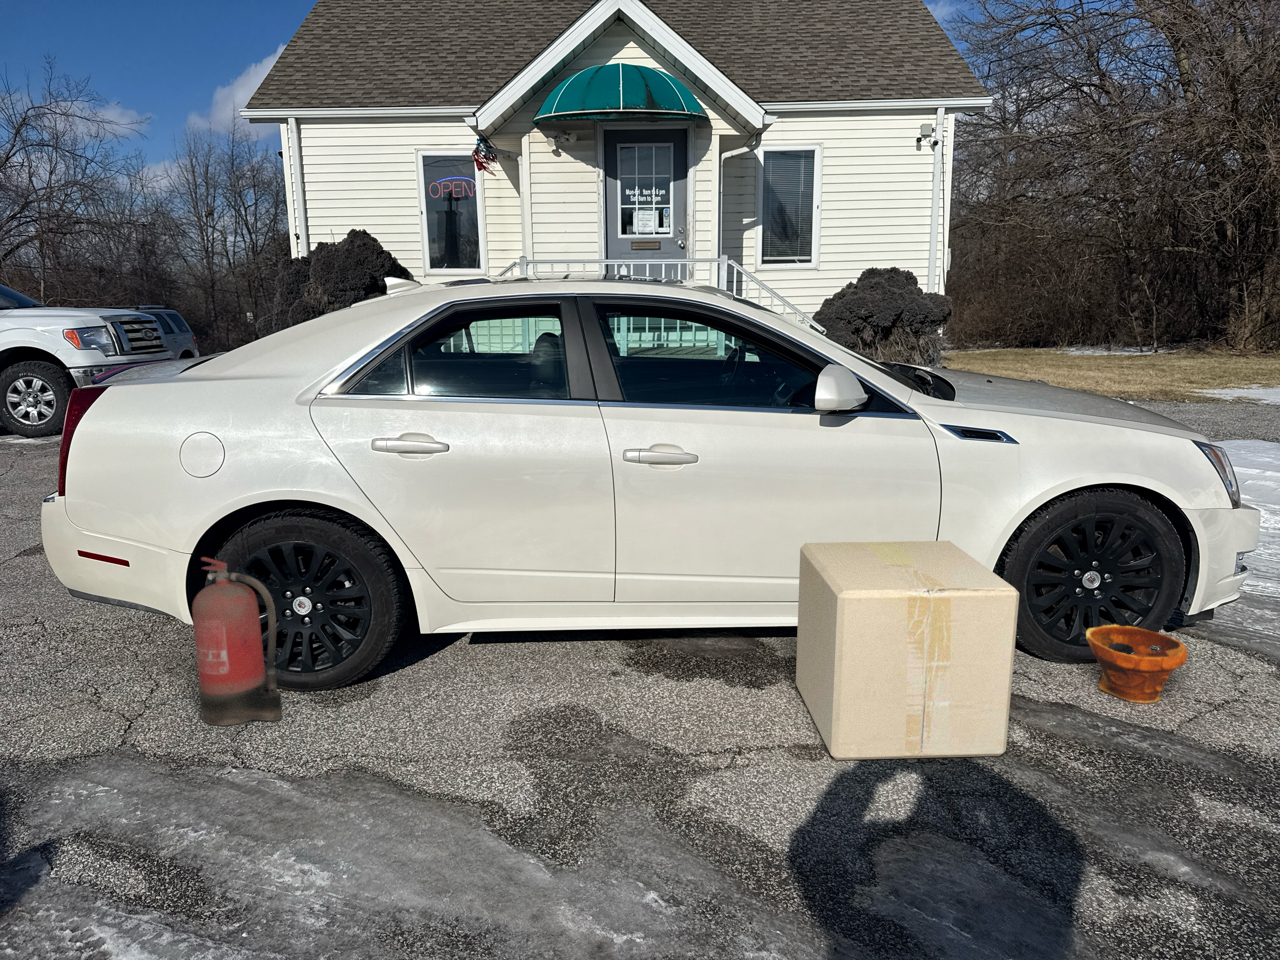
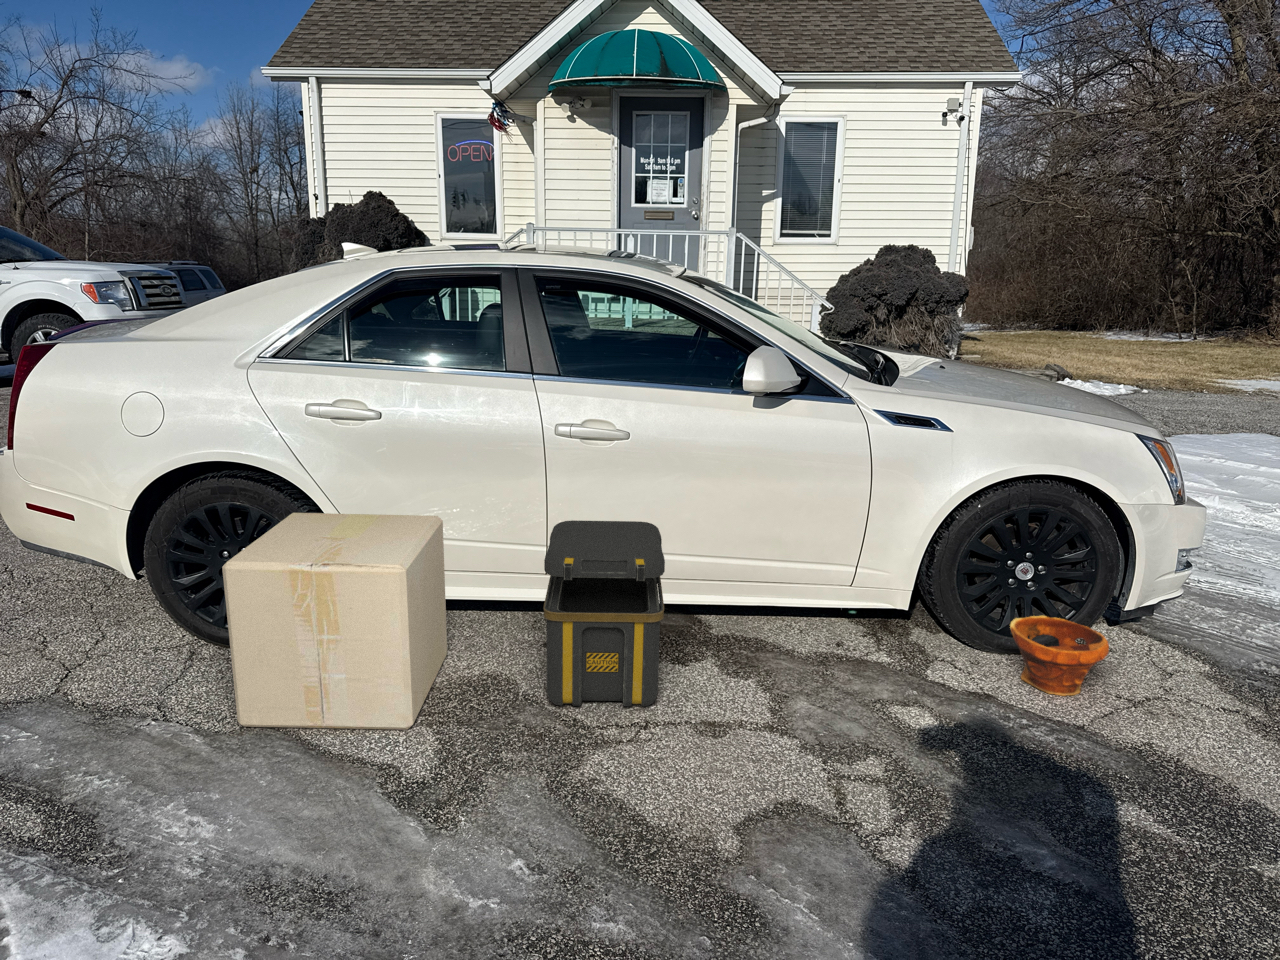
cardboard box: present [796,541,1019,760] -> present [222,513,447,730]
toolbox: none [626,545,752,736] -> present [543,520,665,707]
fire extinguisher: present [192,557,283,726] -> none [128,514,215,676]

